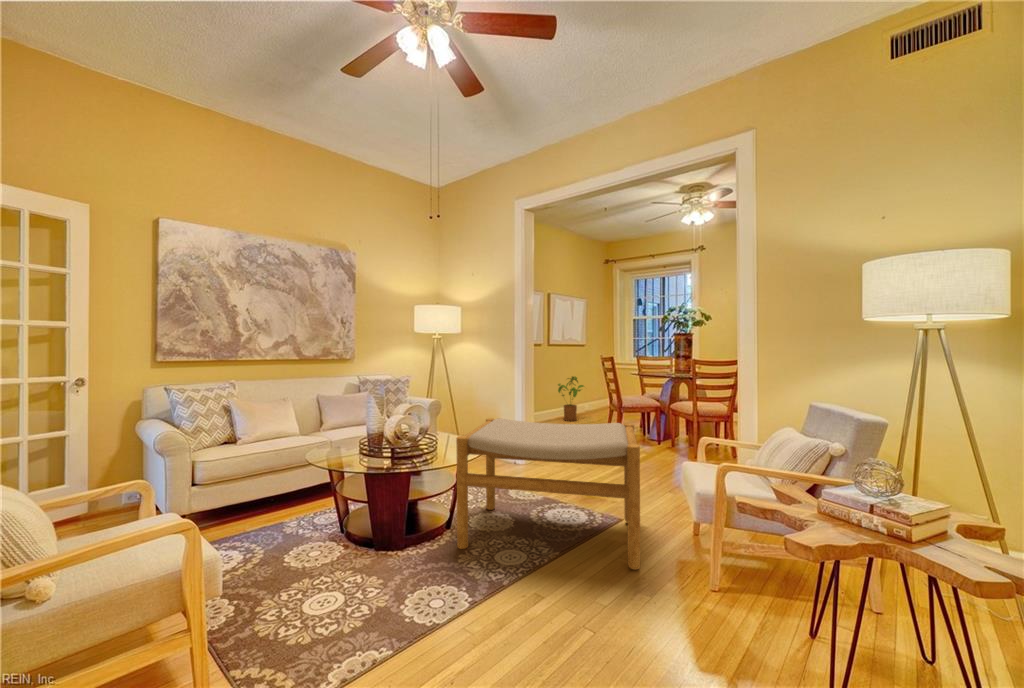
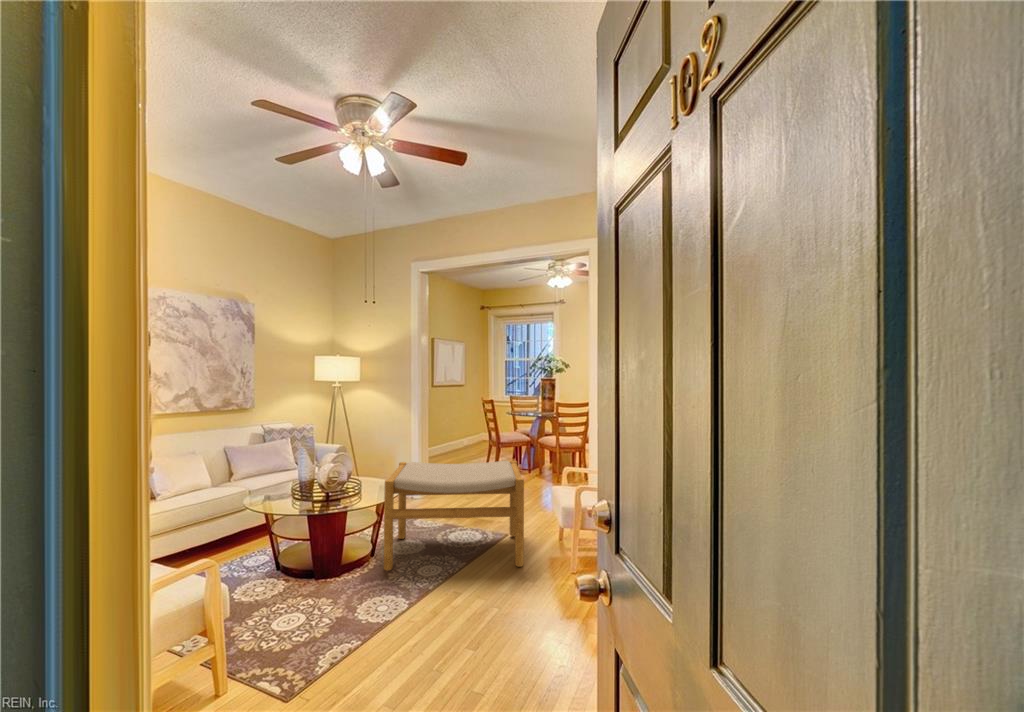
house plant: present [558,376,584,421] -> none [441,414,467,456]

